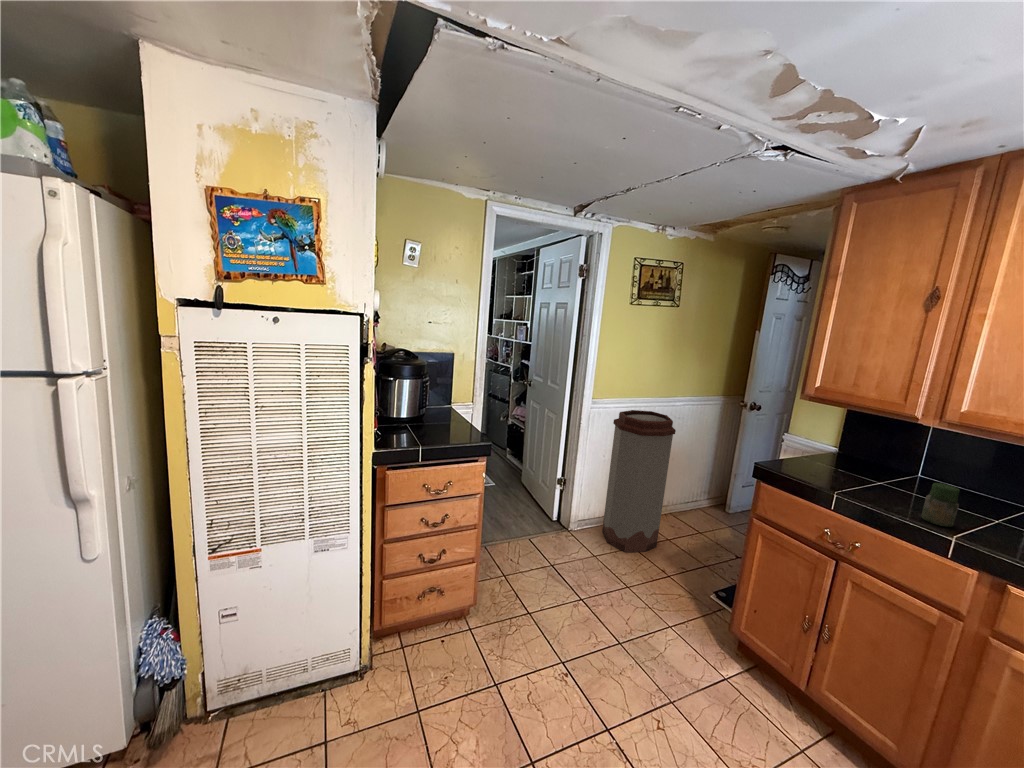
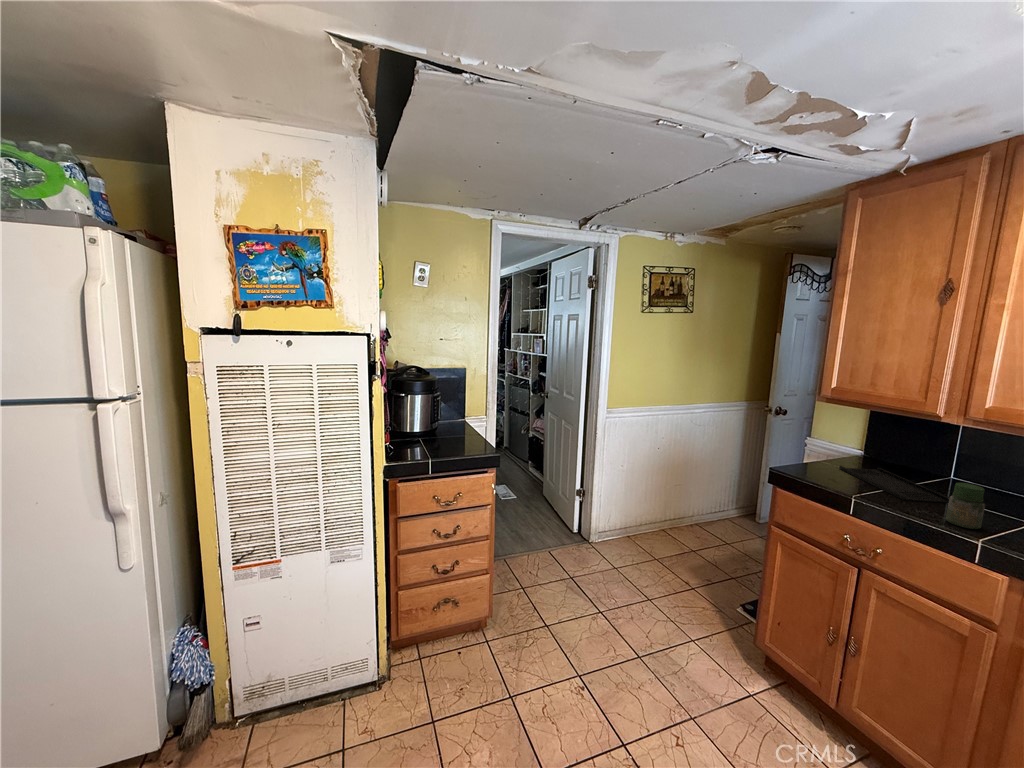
trash can: present [602,410,676,552] -> none [625,419,694,565]
tray: none [817,462,925,501] -> present [839,466,949,503]

